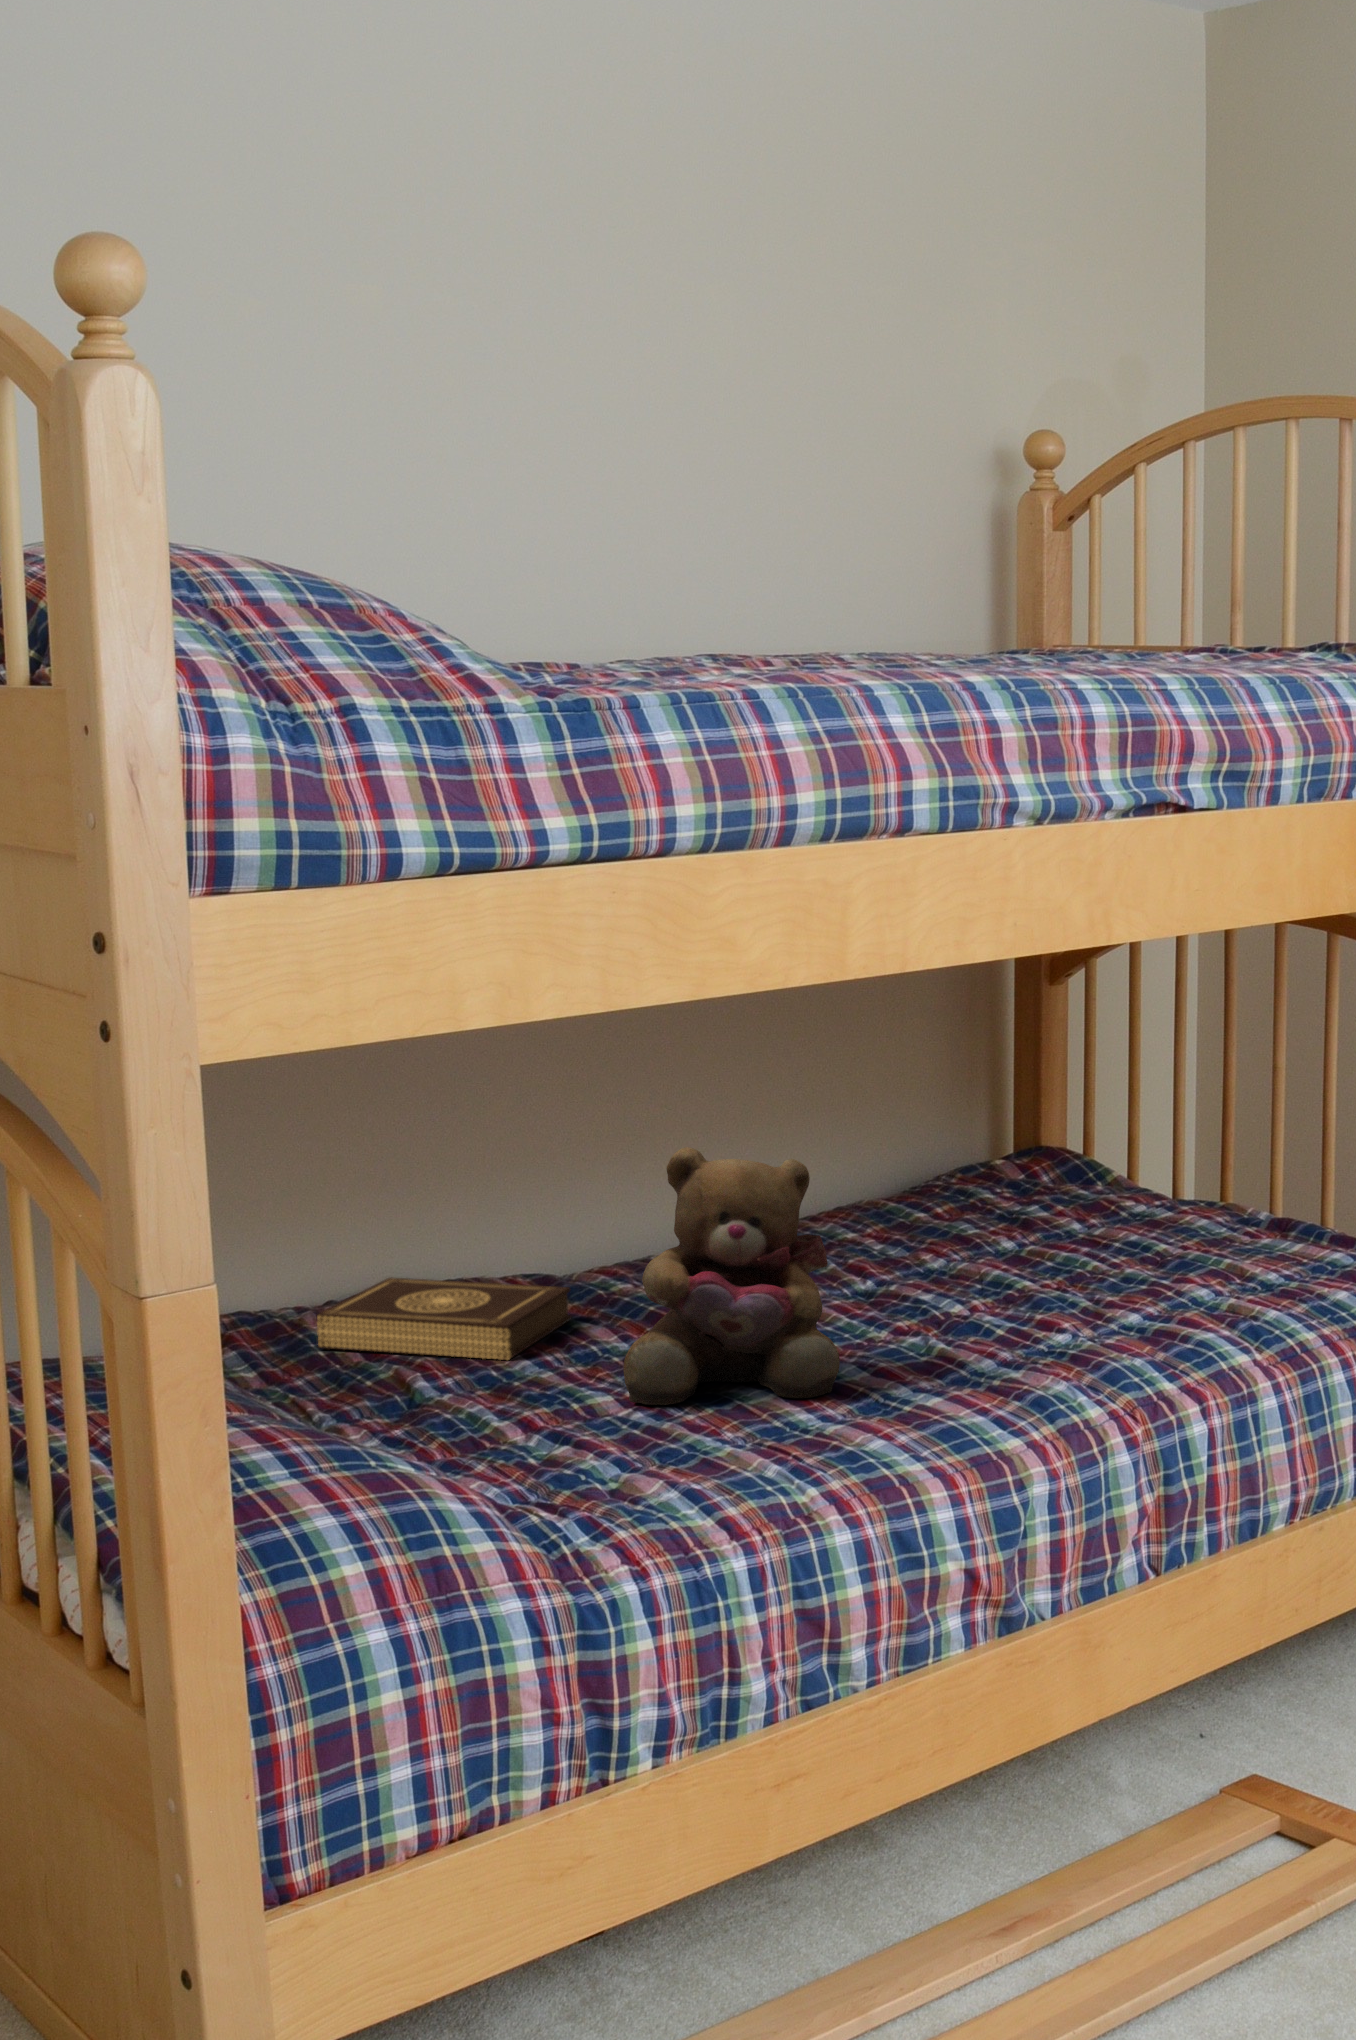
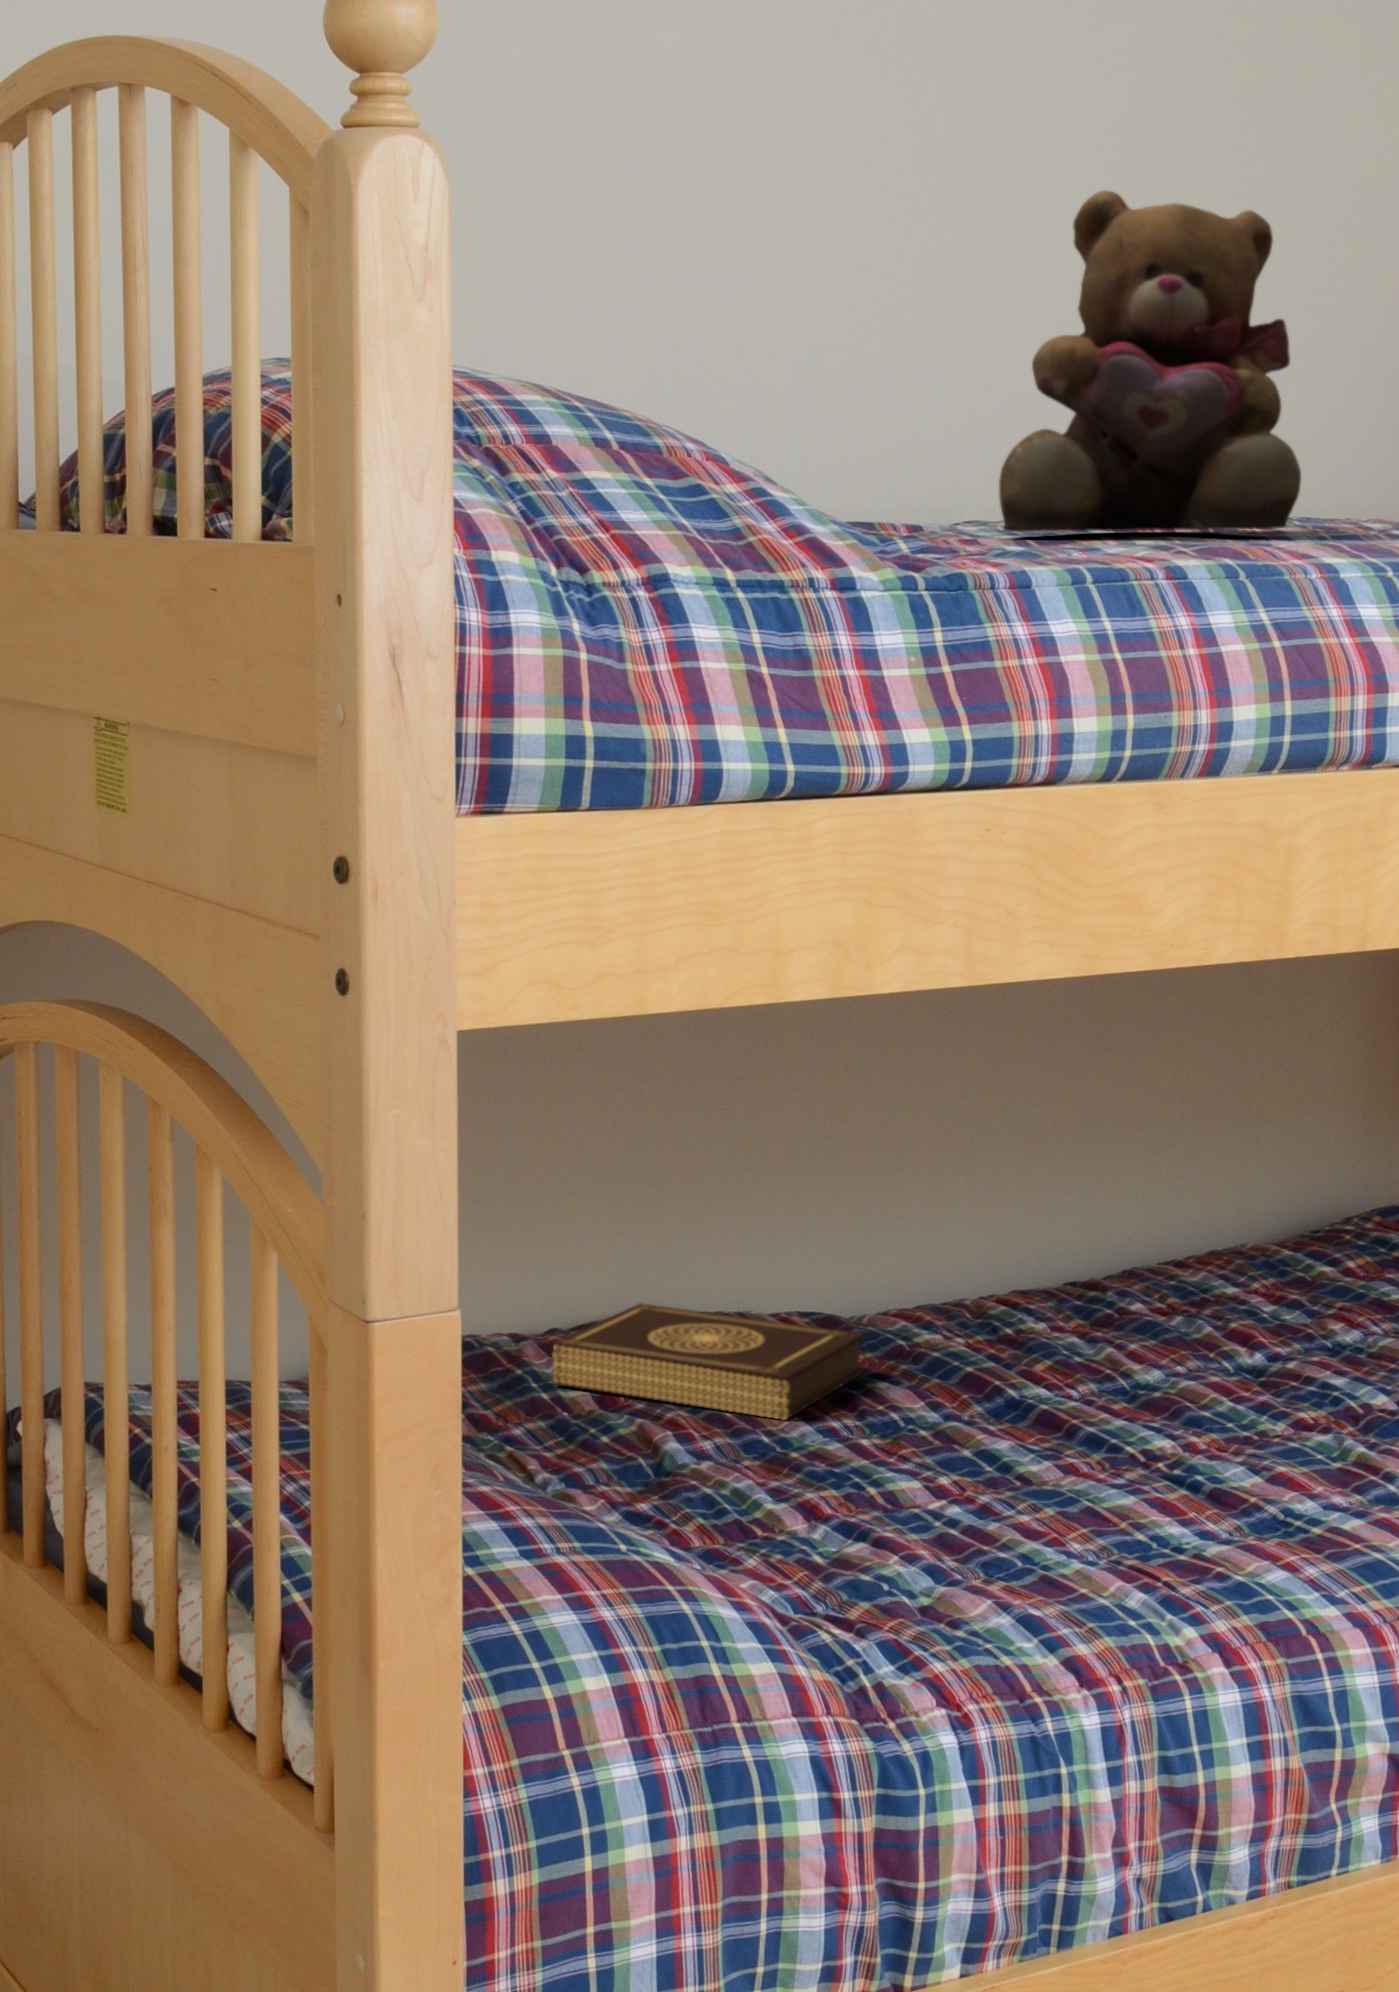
teddy bear: present [623,1147,840,1405] -> present [999,191,1301,532]

